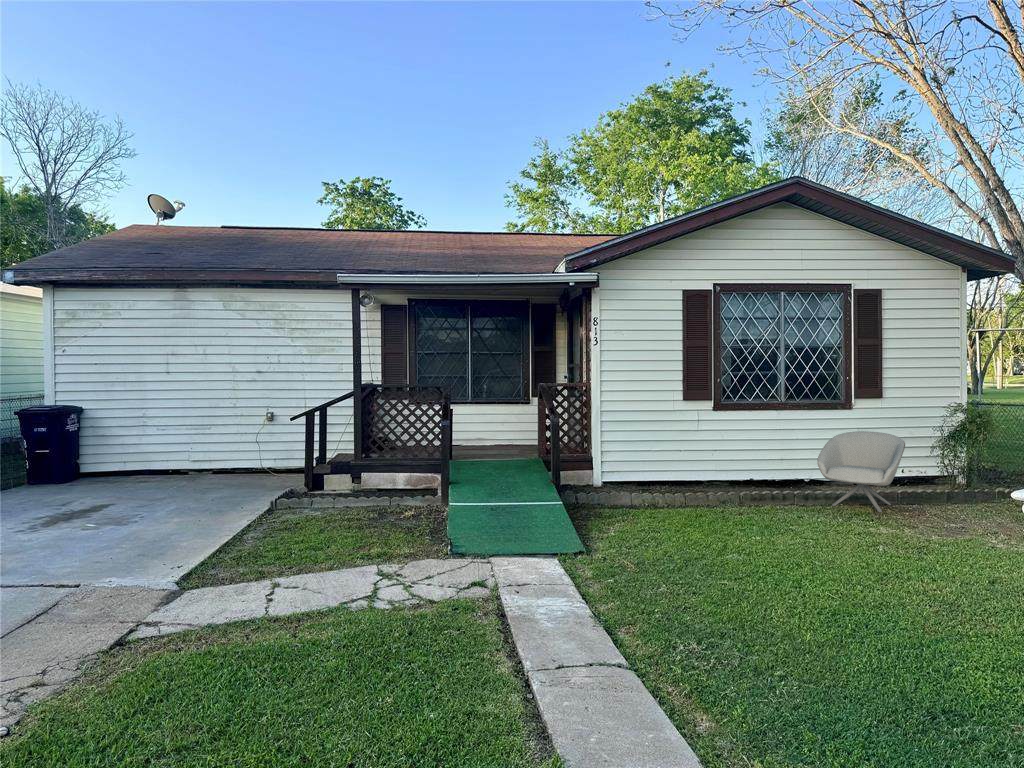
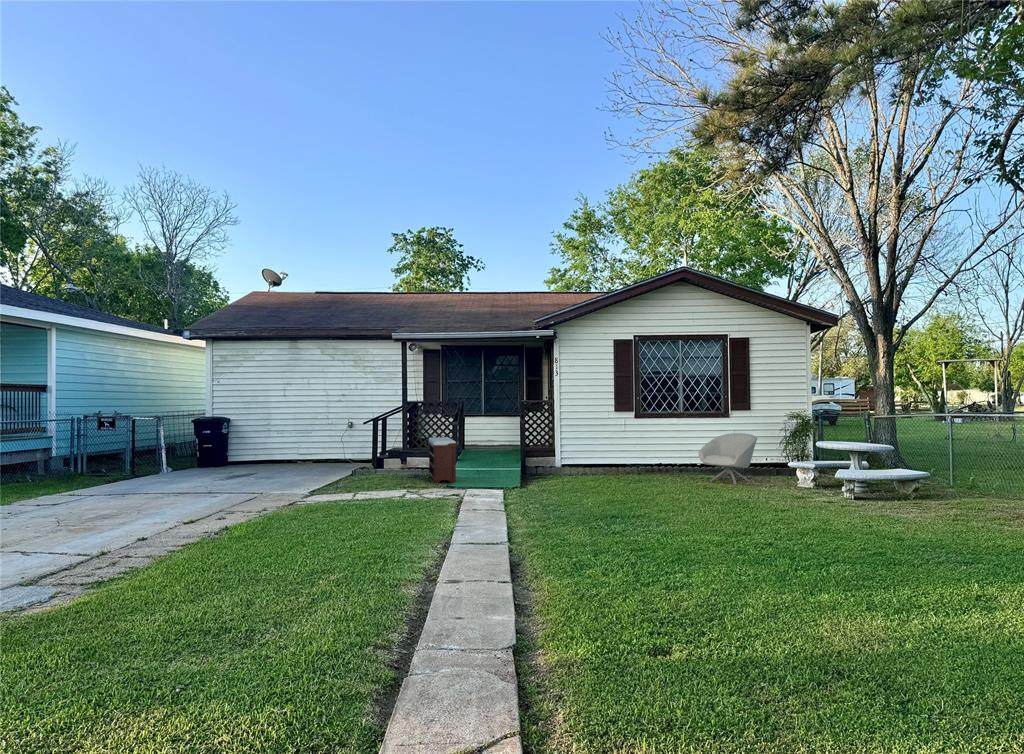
bench: none [397,440,451,521] -> present [428,437,457,483]

